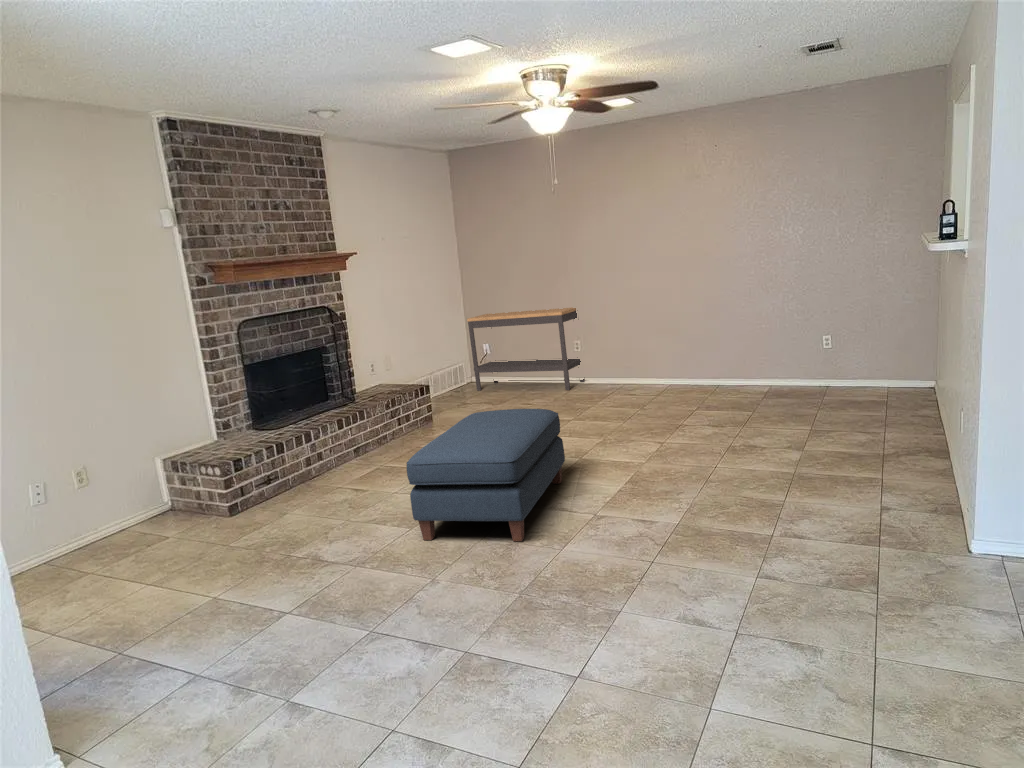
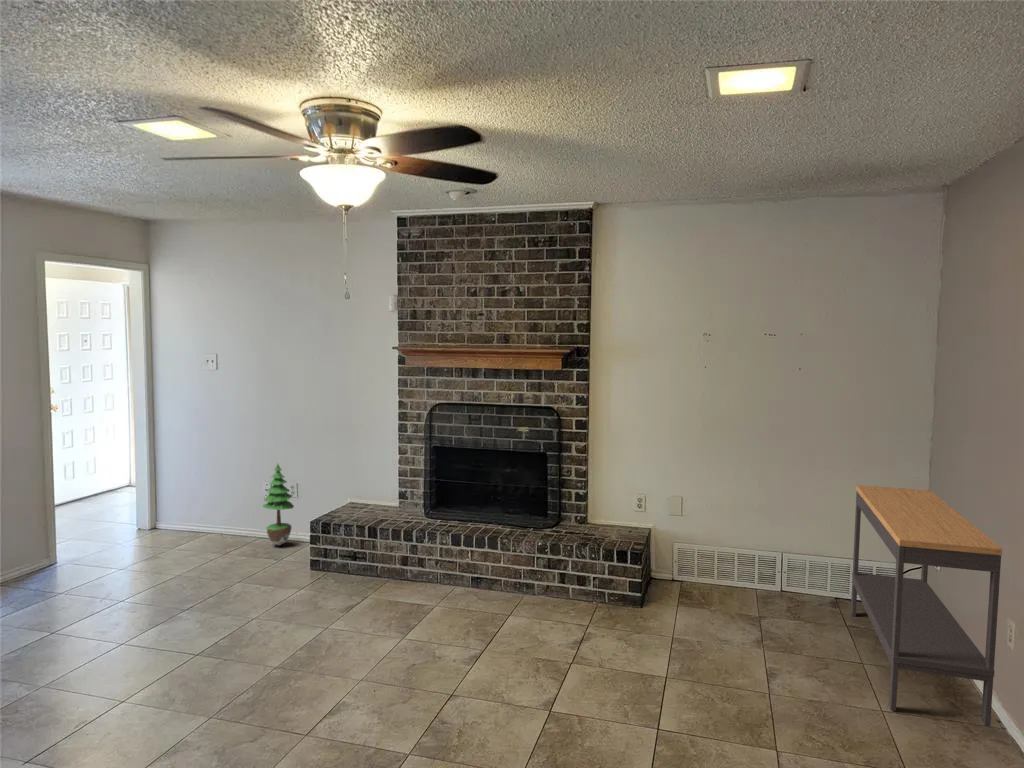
ottoman: present [406,409,565,541] -> none [49,580,320,744]
potted tree: none [77,438,128,548] -> present [263,464,294,546]

